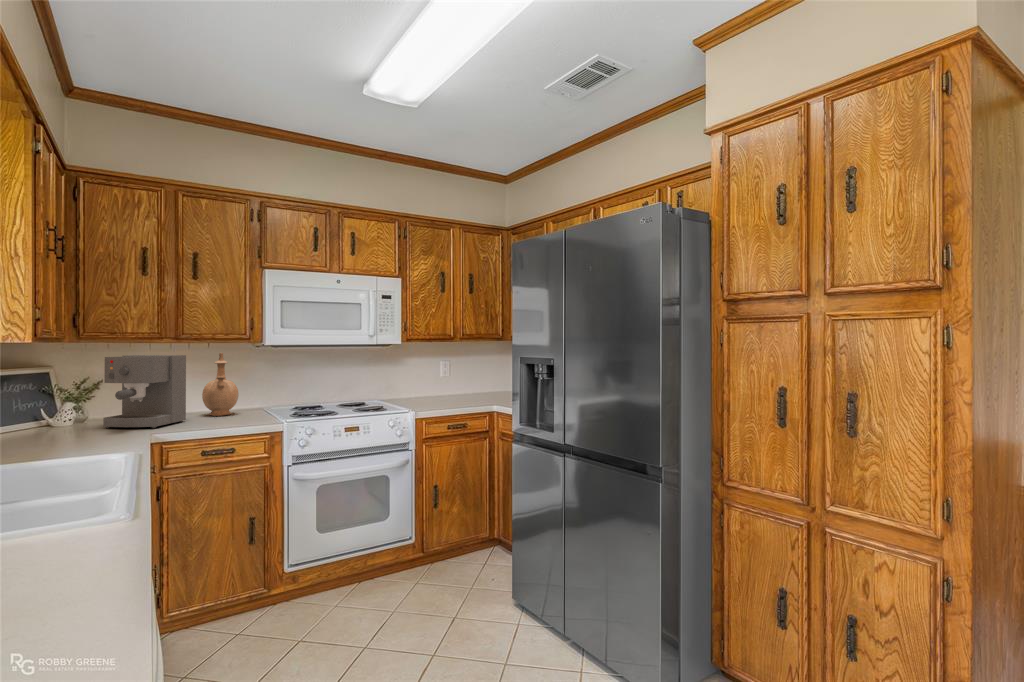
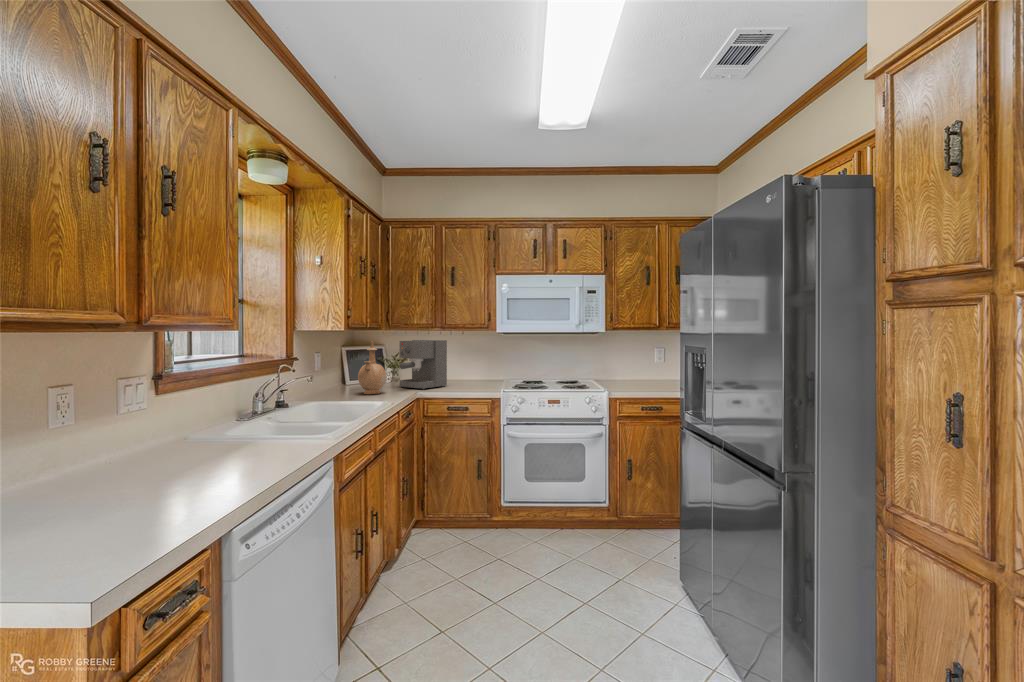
vase: present [202,353,239,416] -> present [358,341,386,394]

